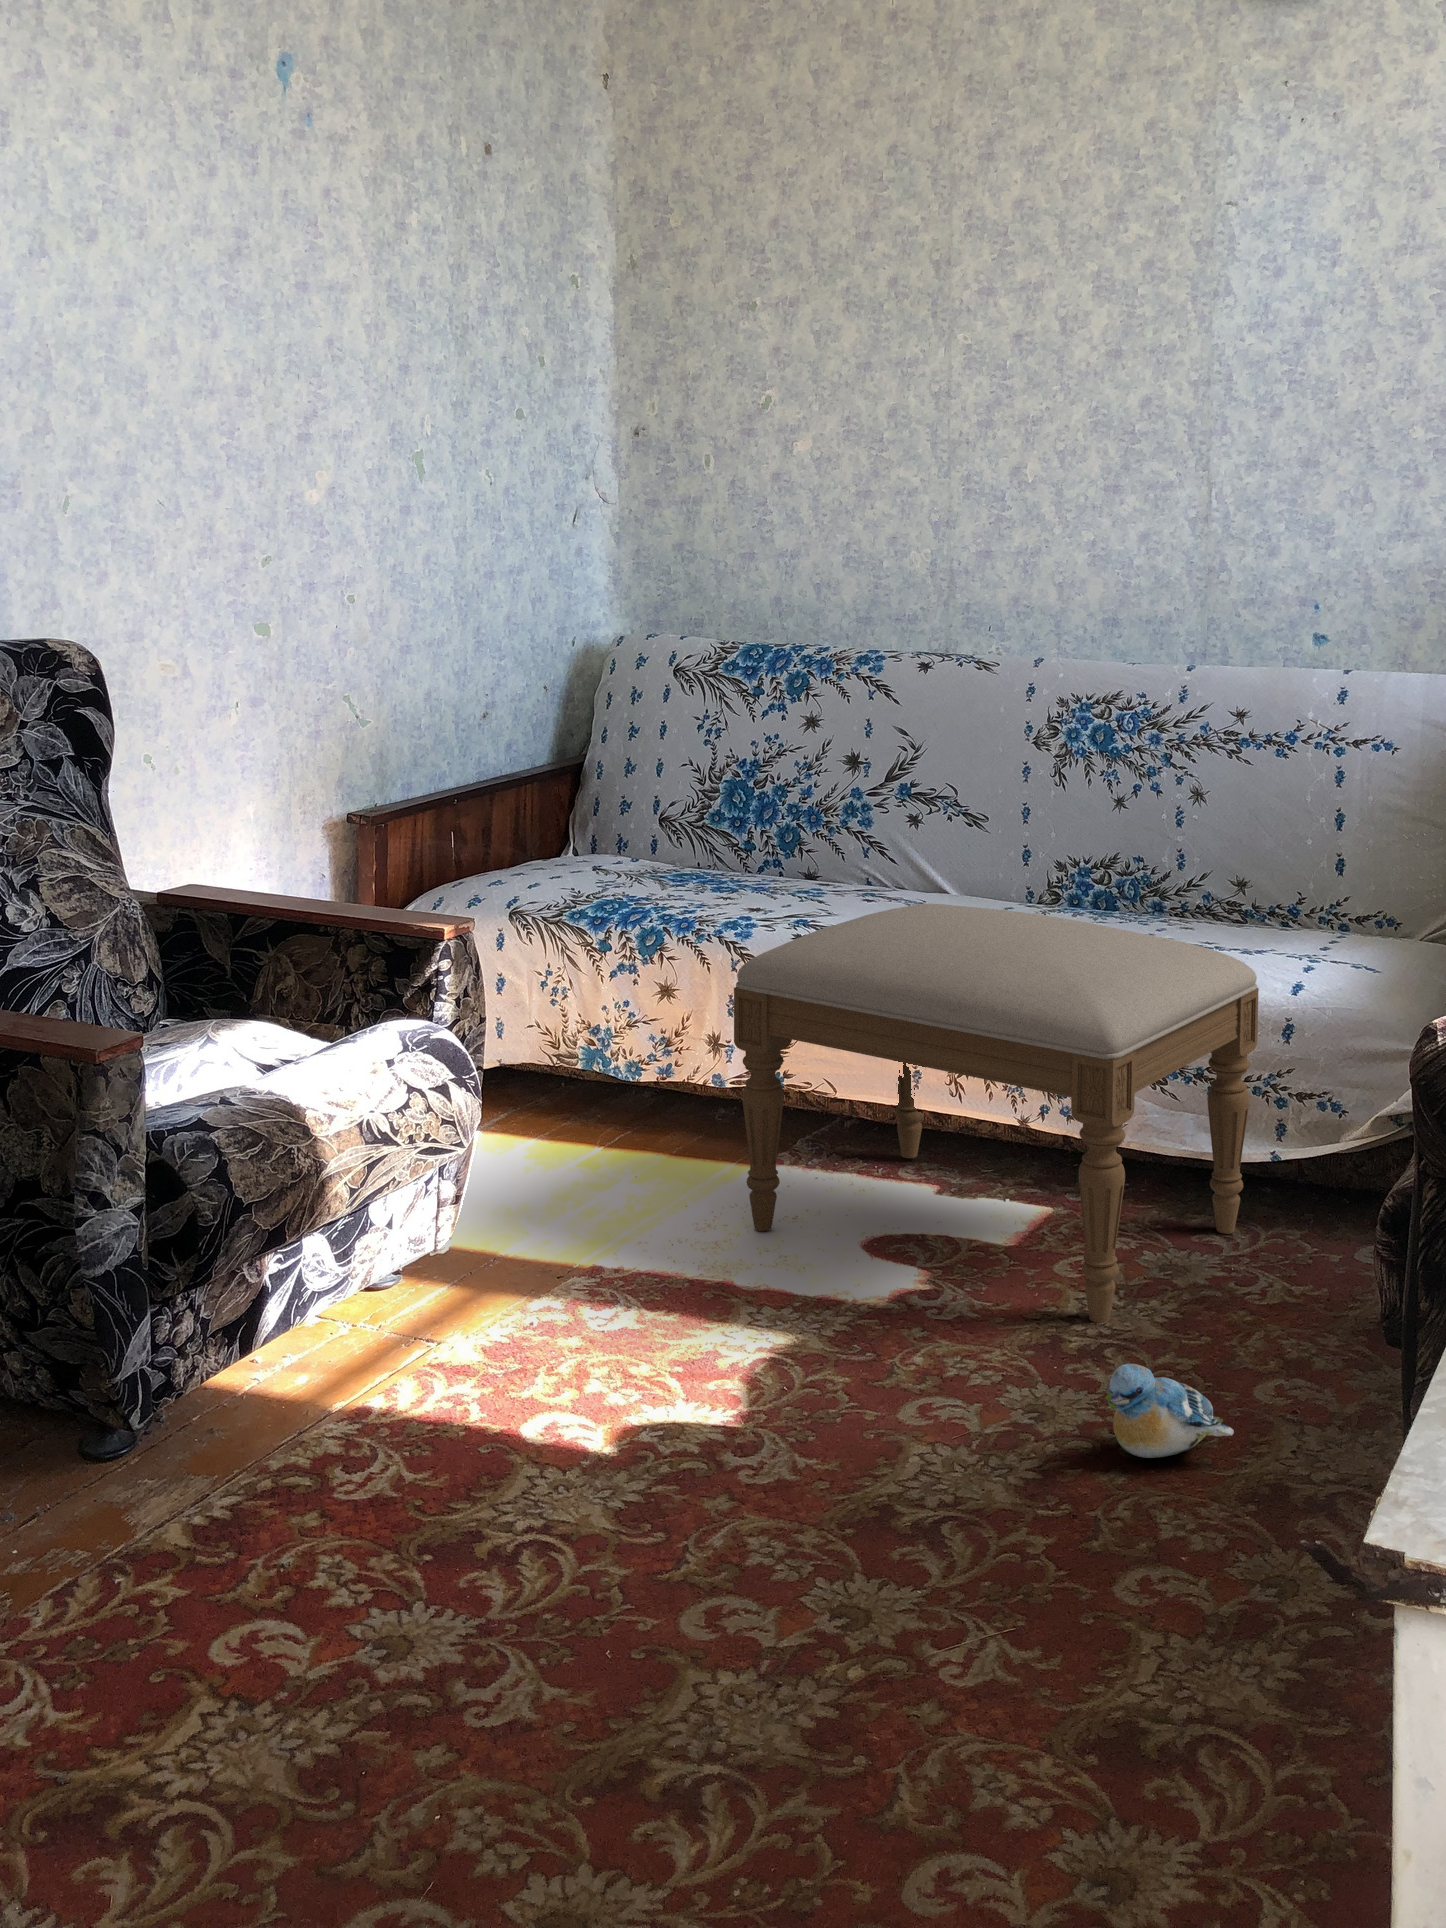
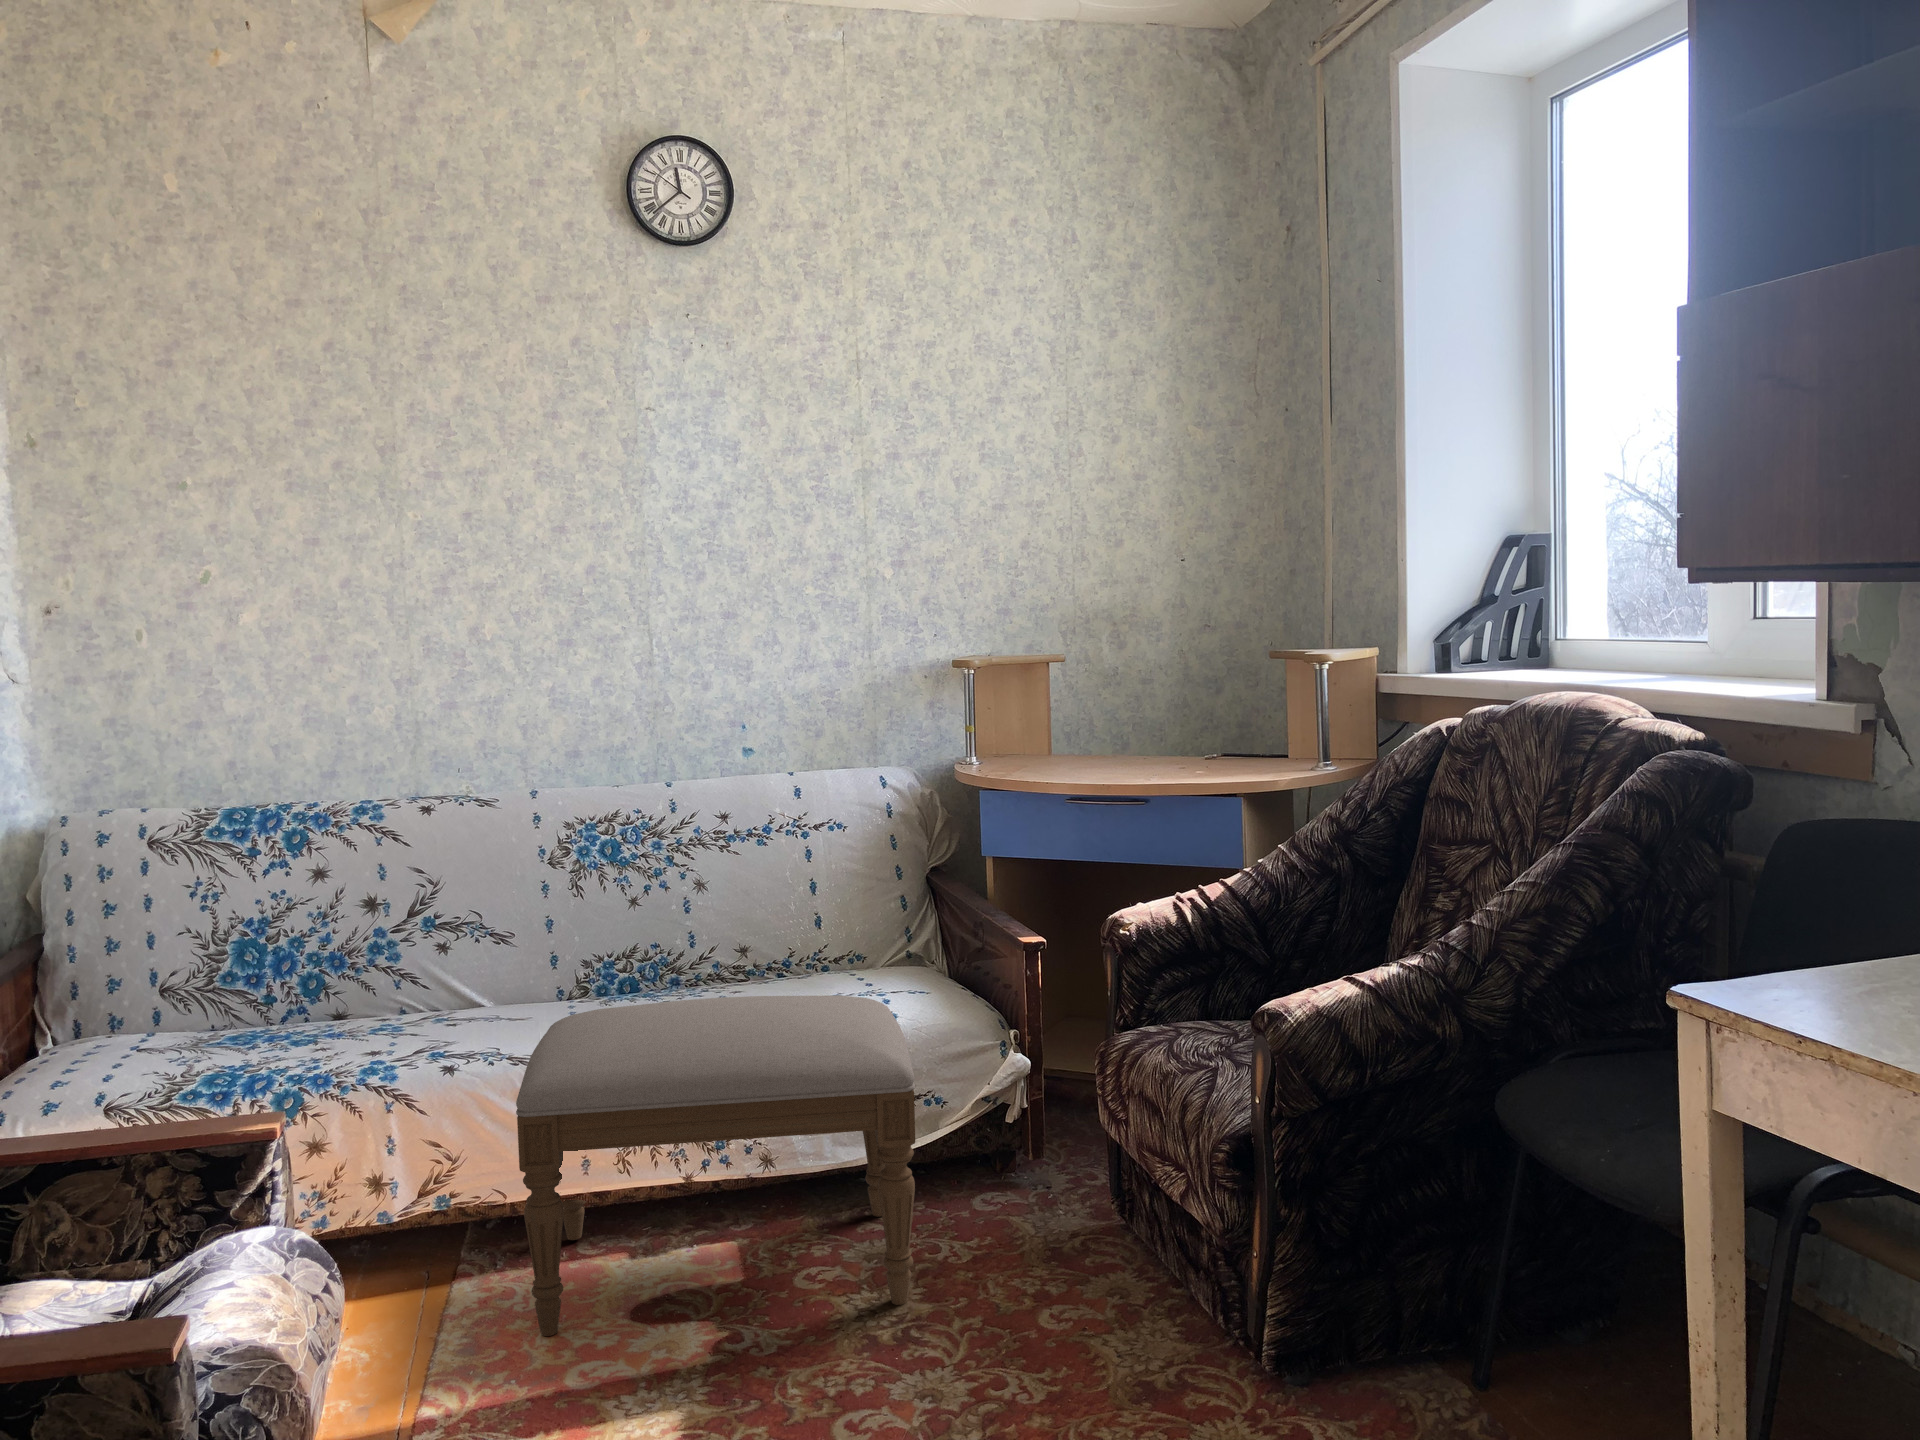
plush toy: present [1105,1364,1234,1458] -> none [1049,1307,1124,1377]

